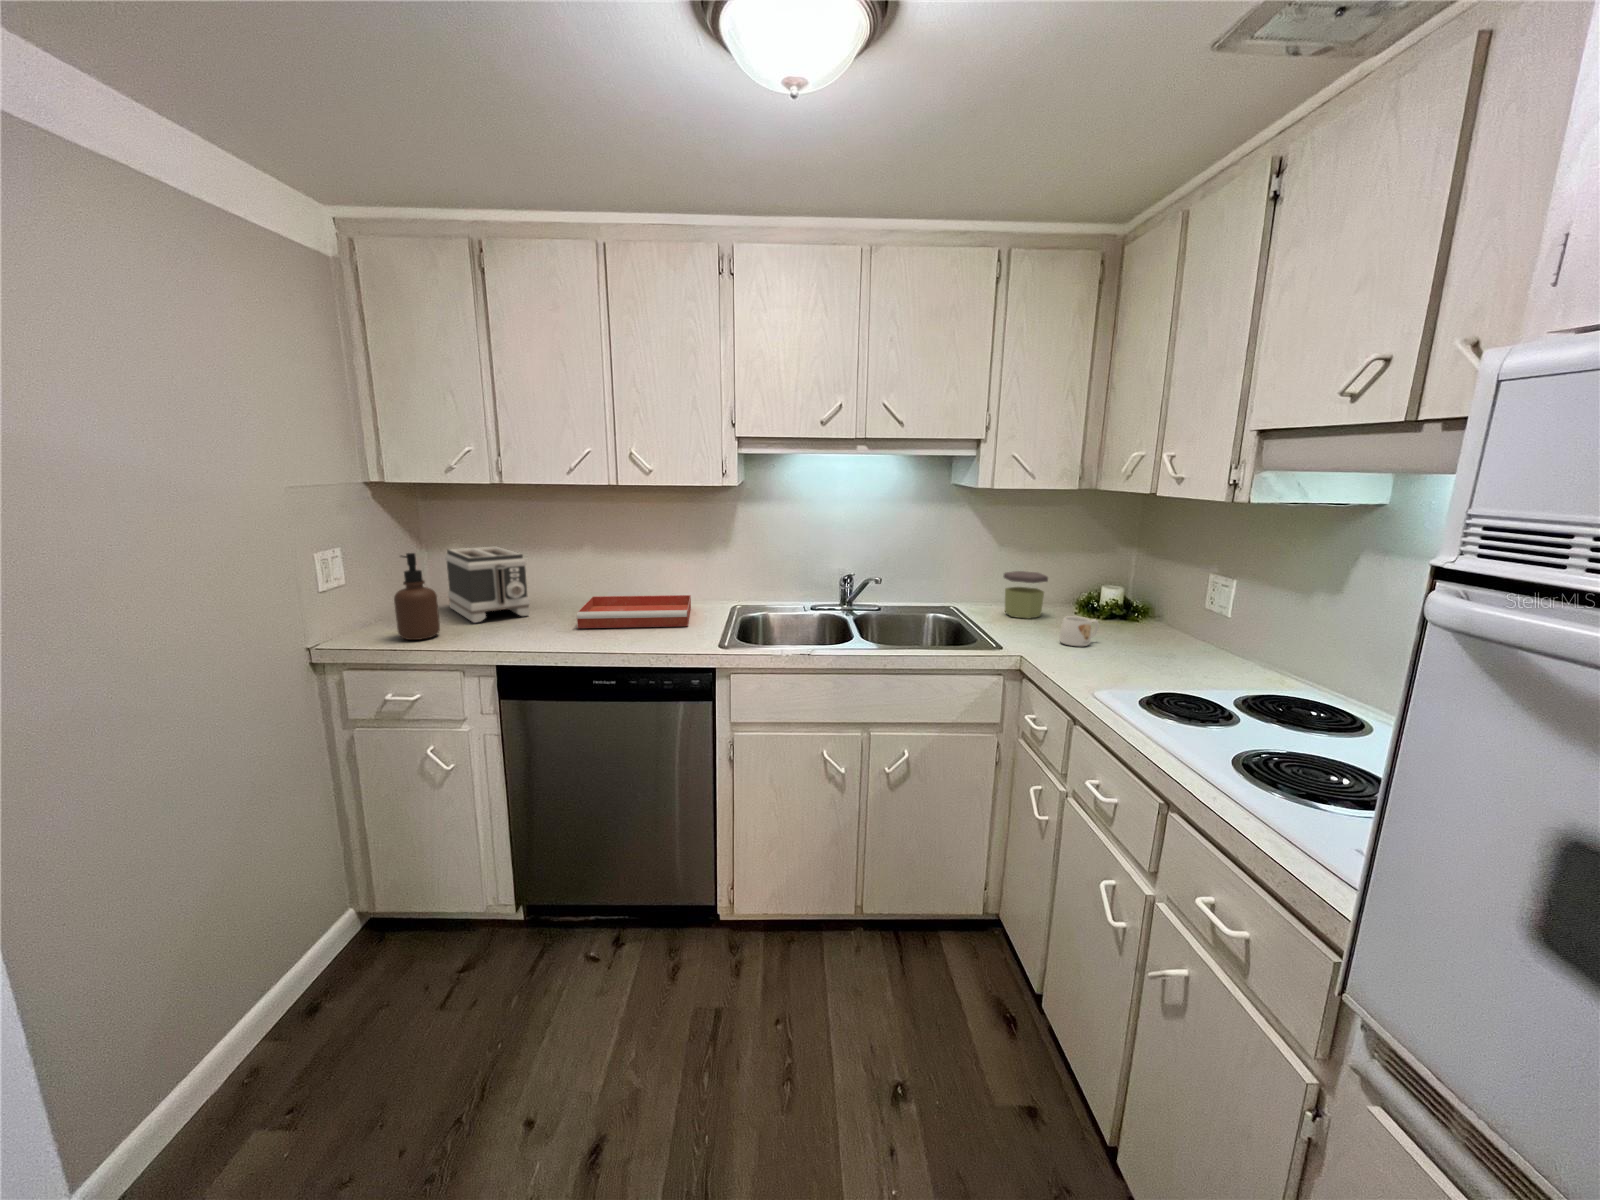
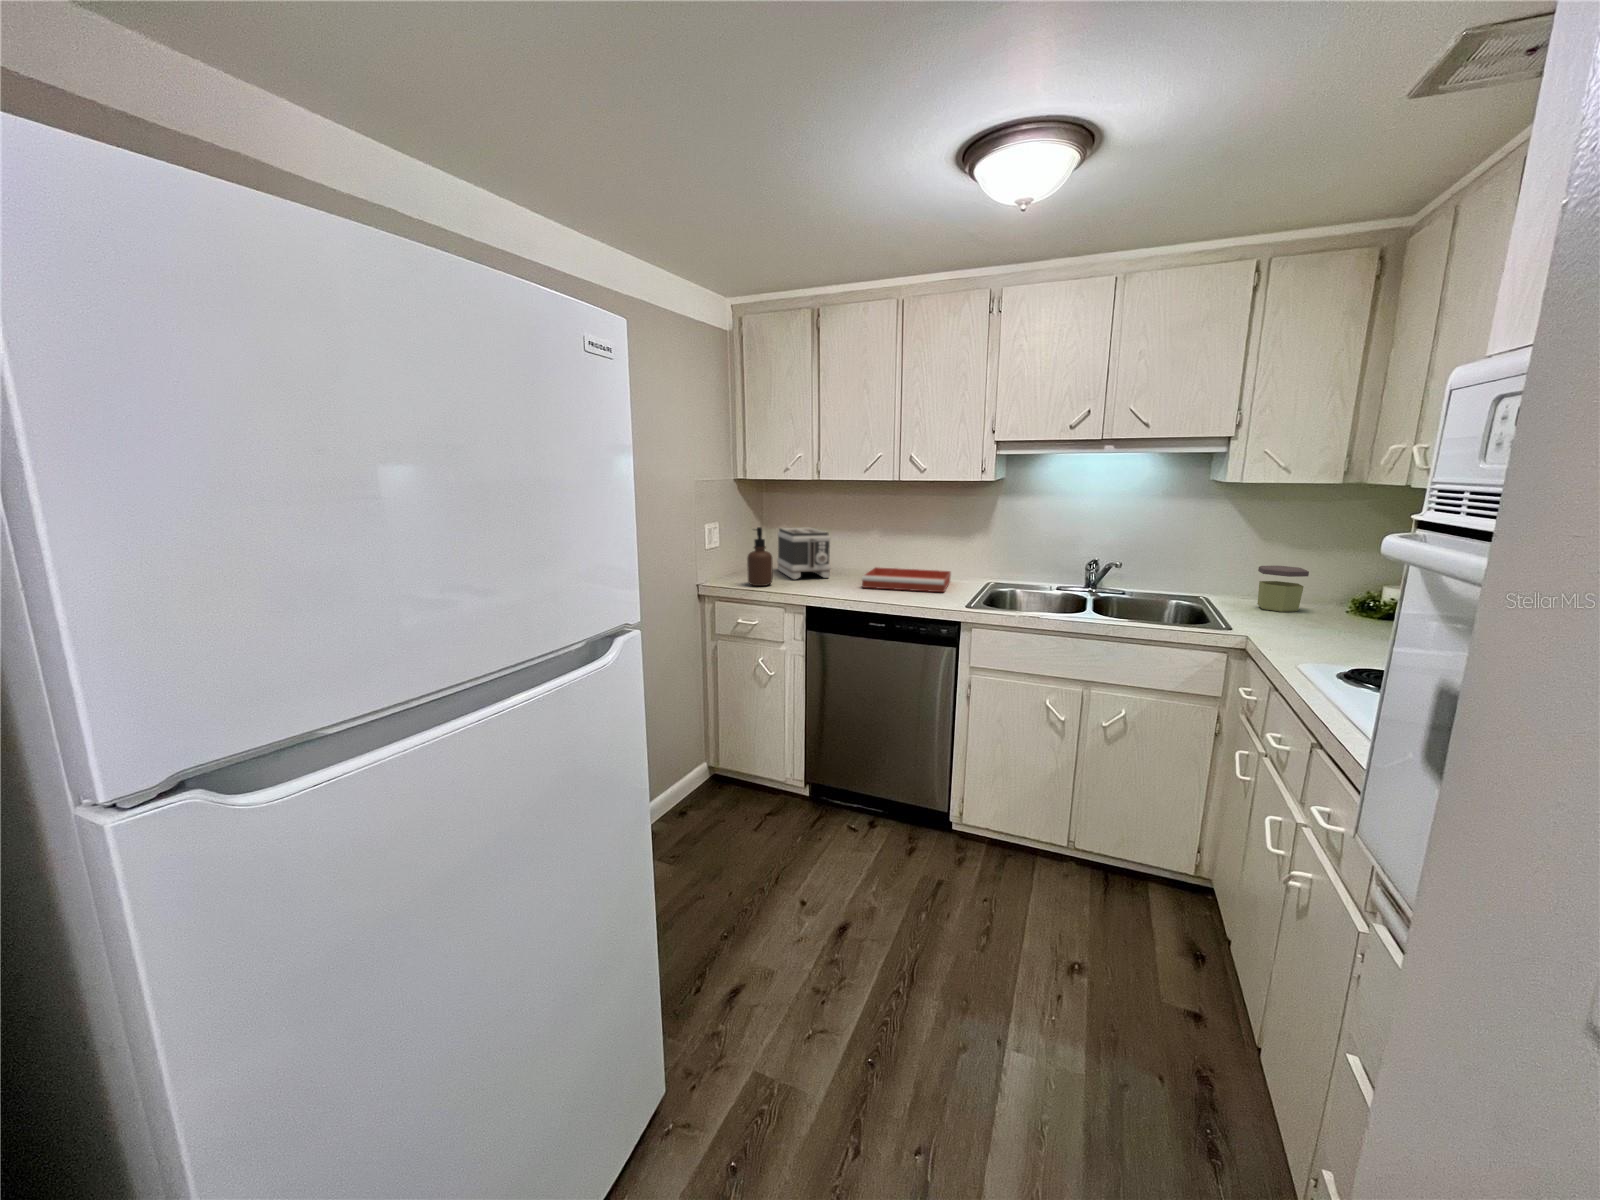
mug: present [1060,616,1099,646] -> none [1298,606,1347,635]

